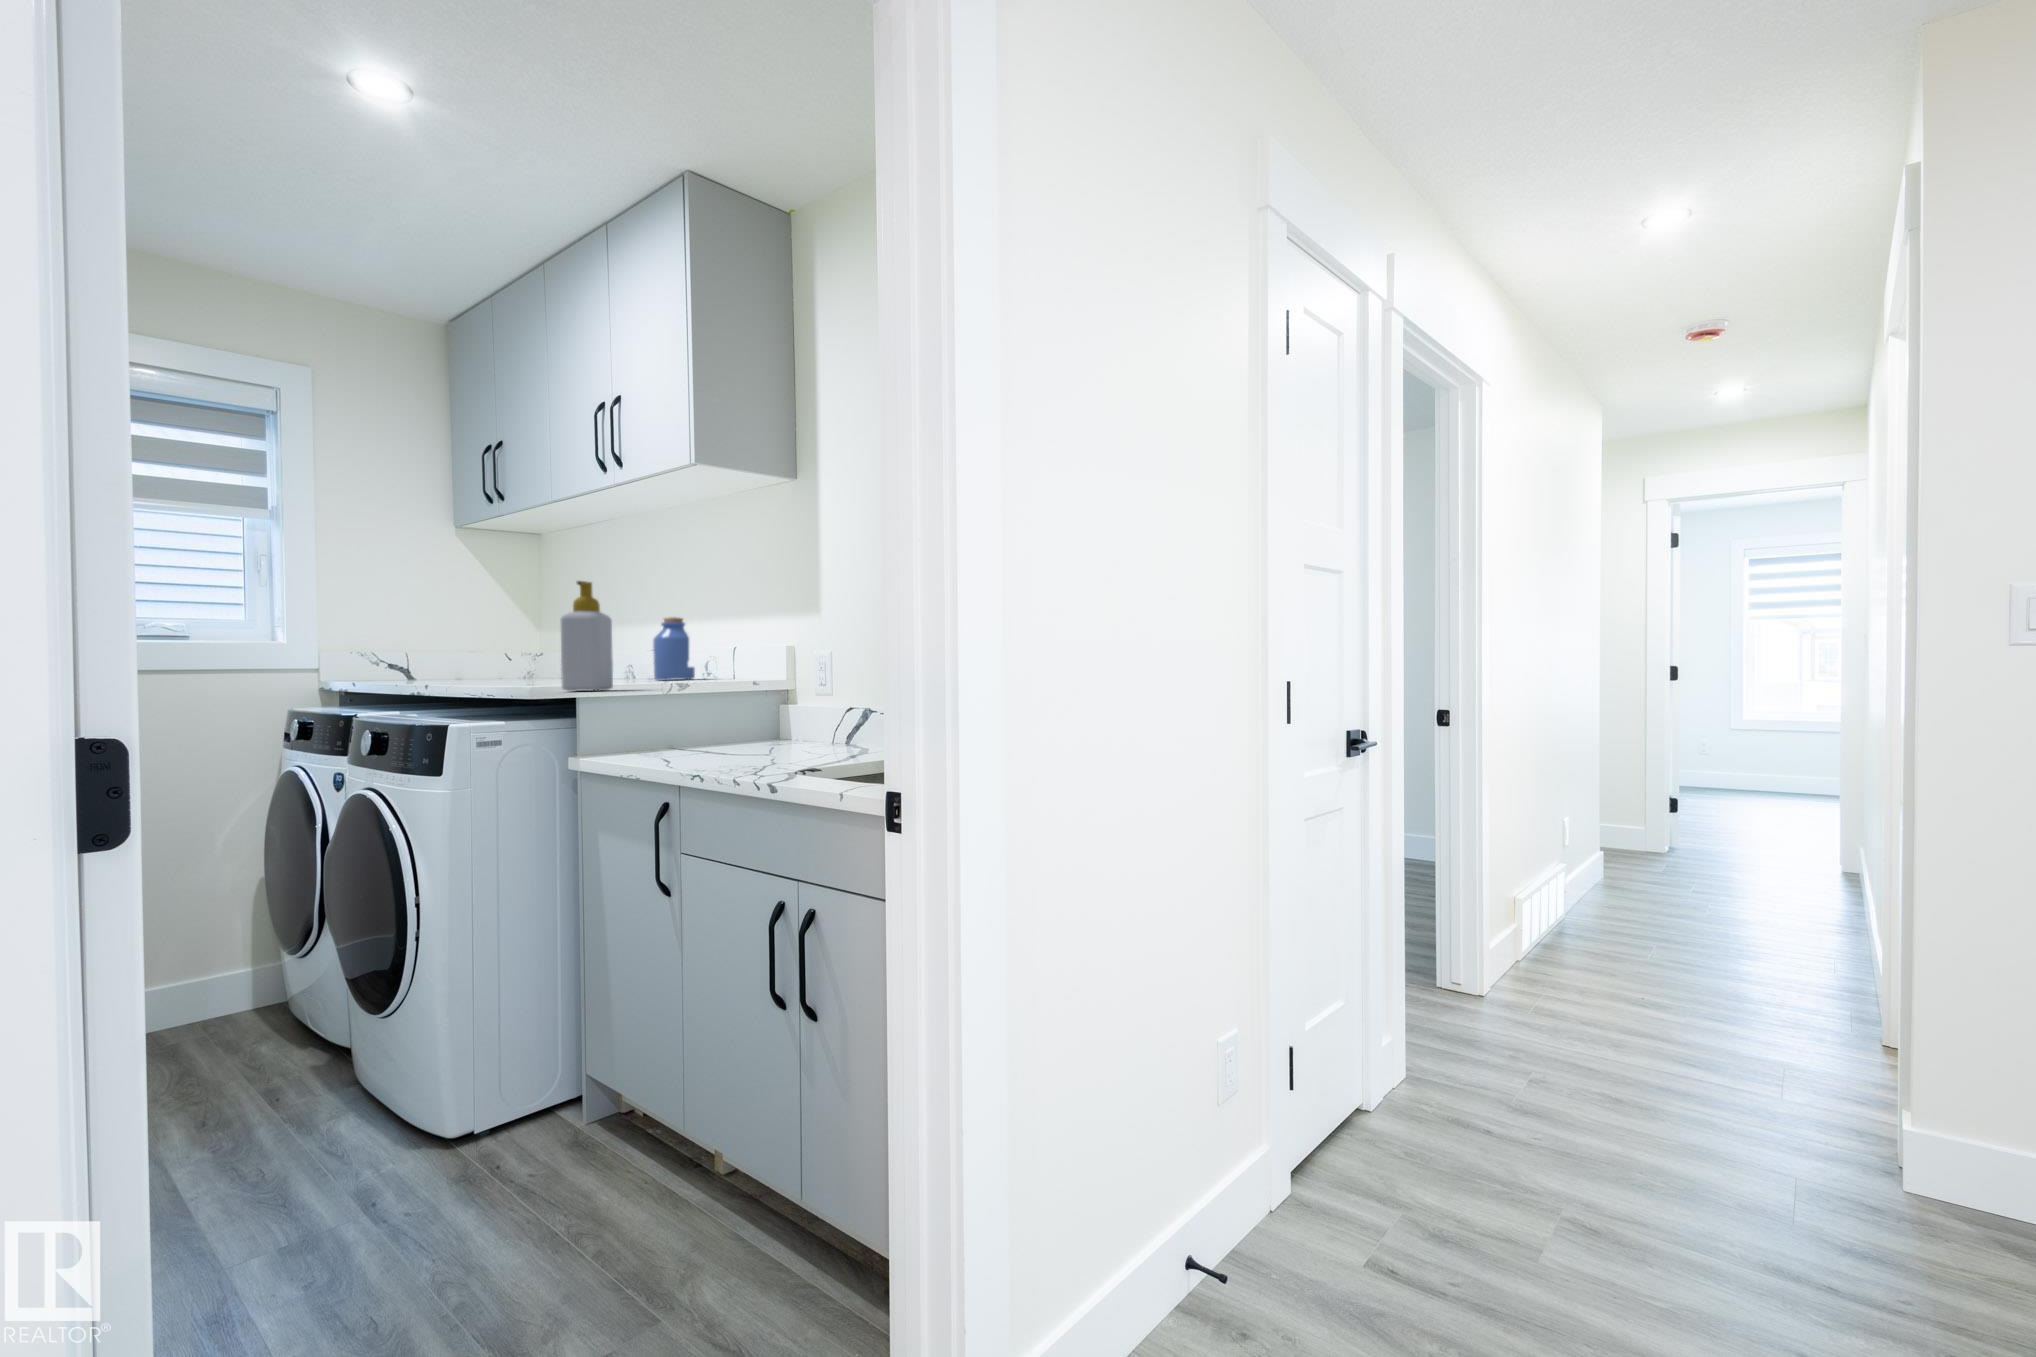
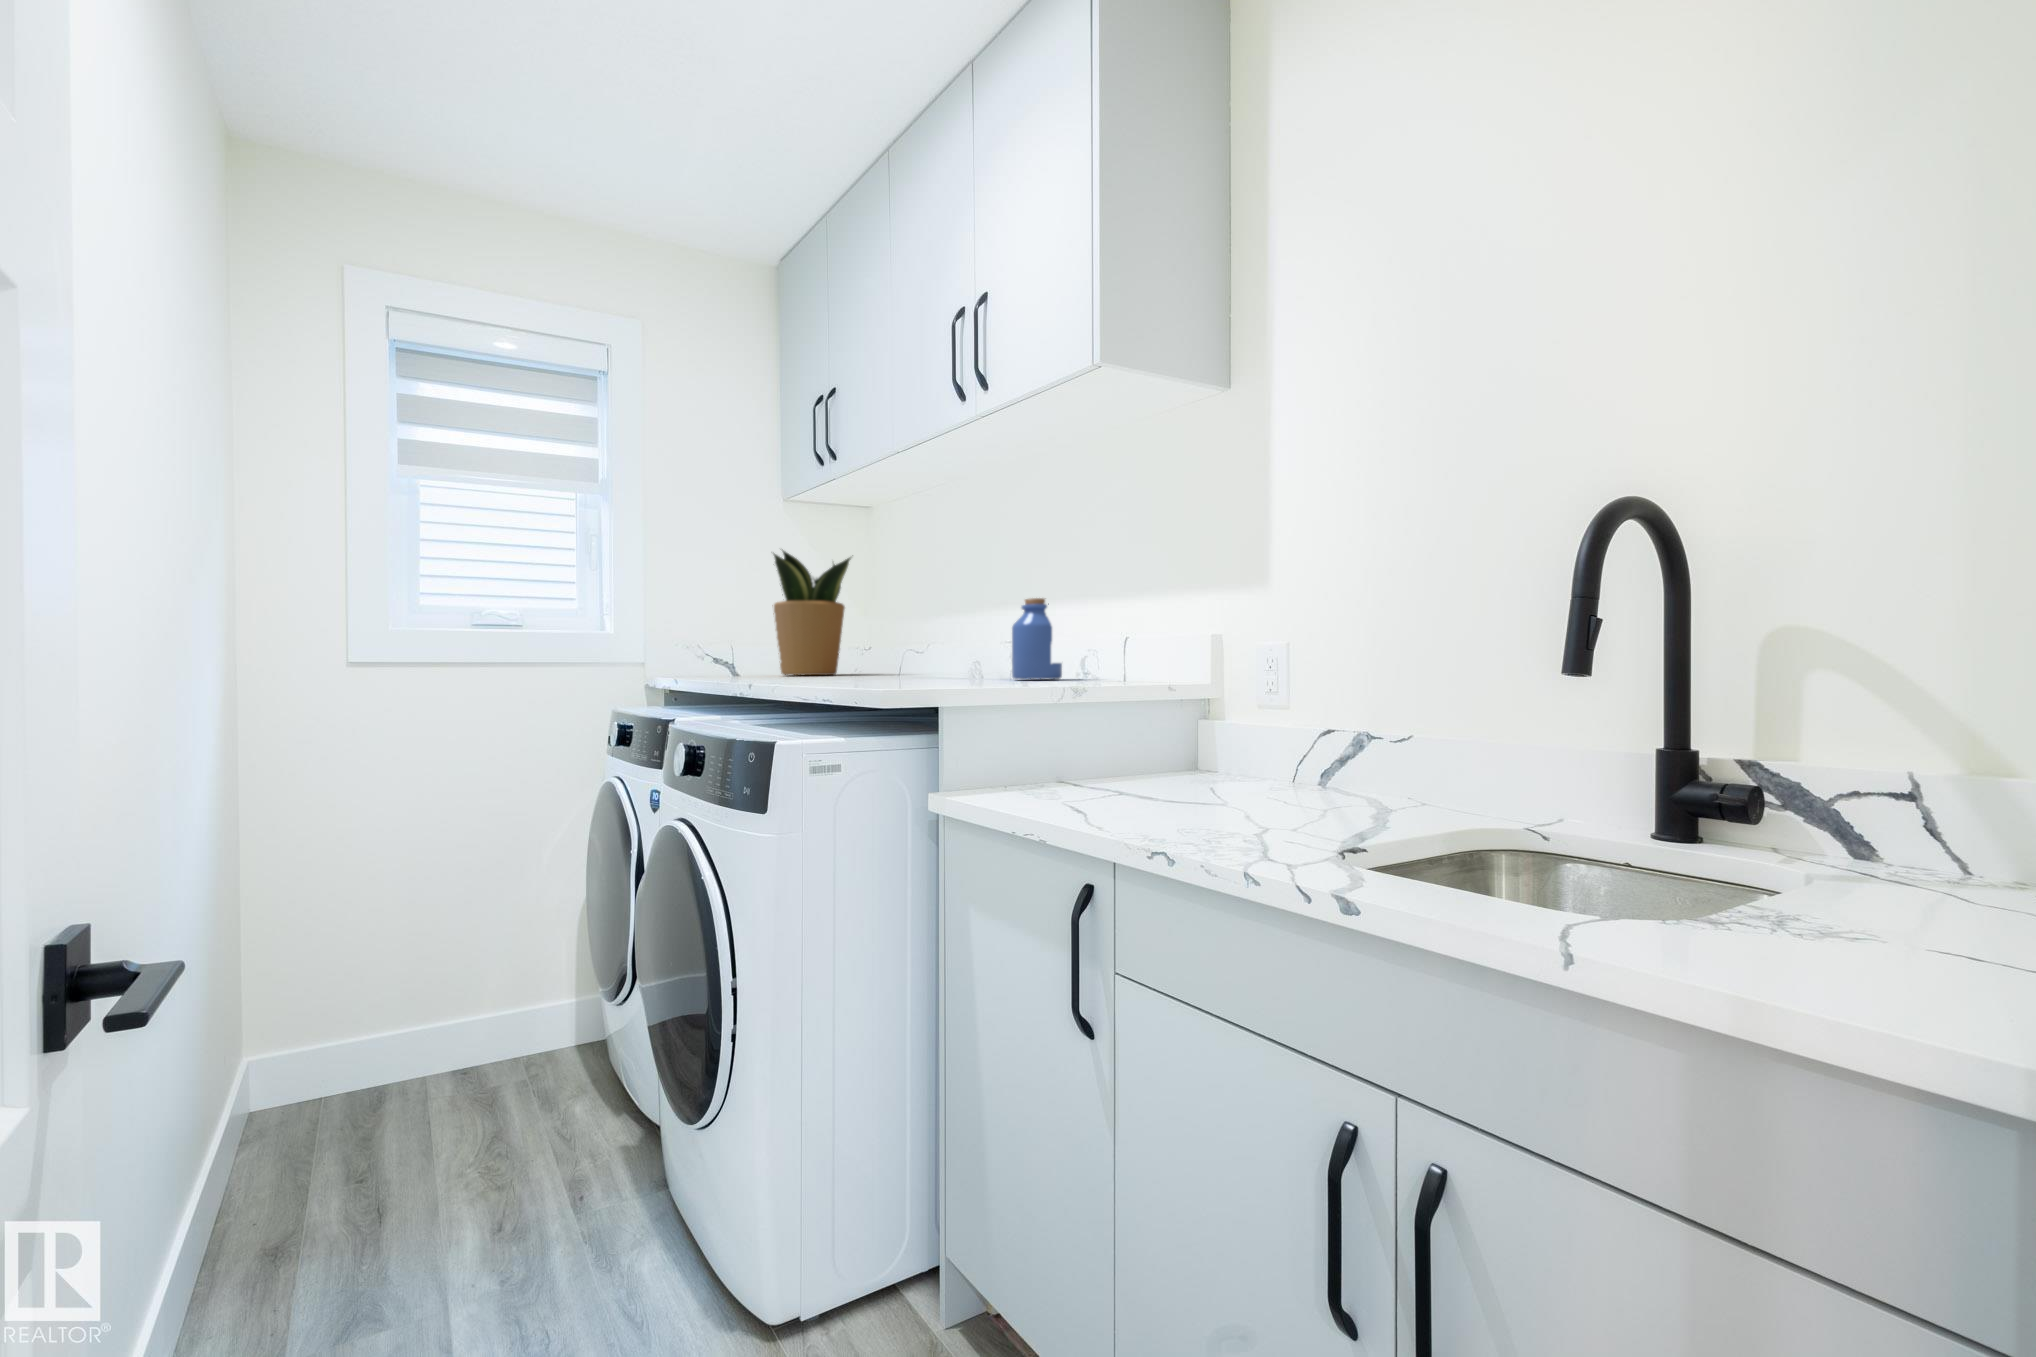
potted plant: none [424,570,522,680] -> present [774,551,851,675]
soap bottle: present [561,581,613,691] -> none [925,534,992,696]

